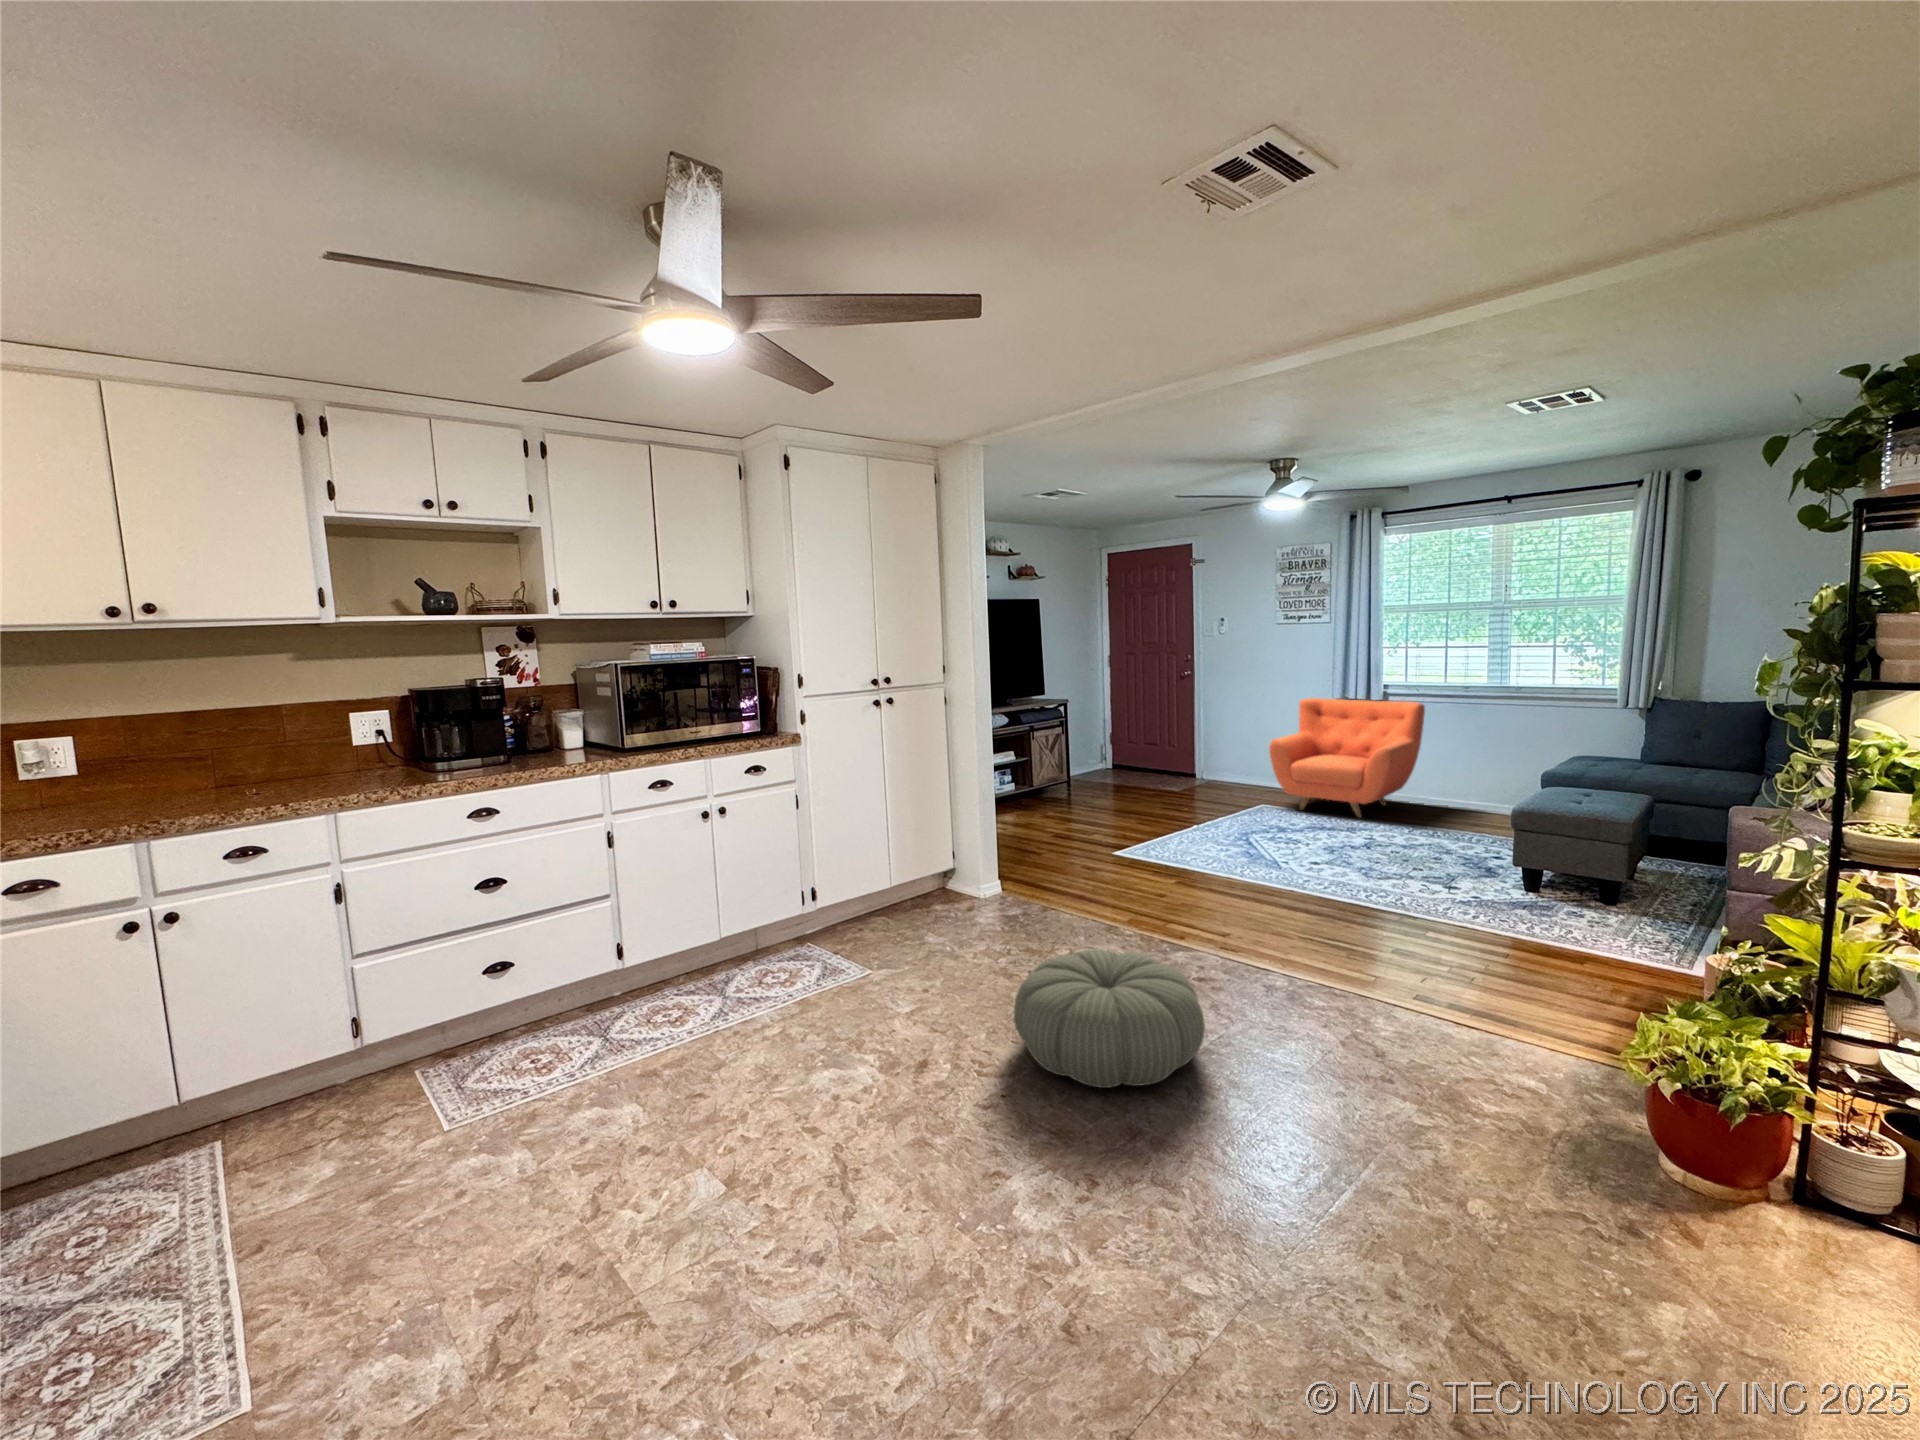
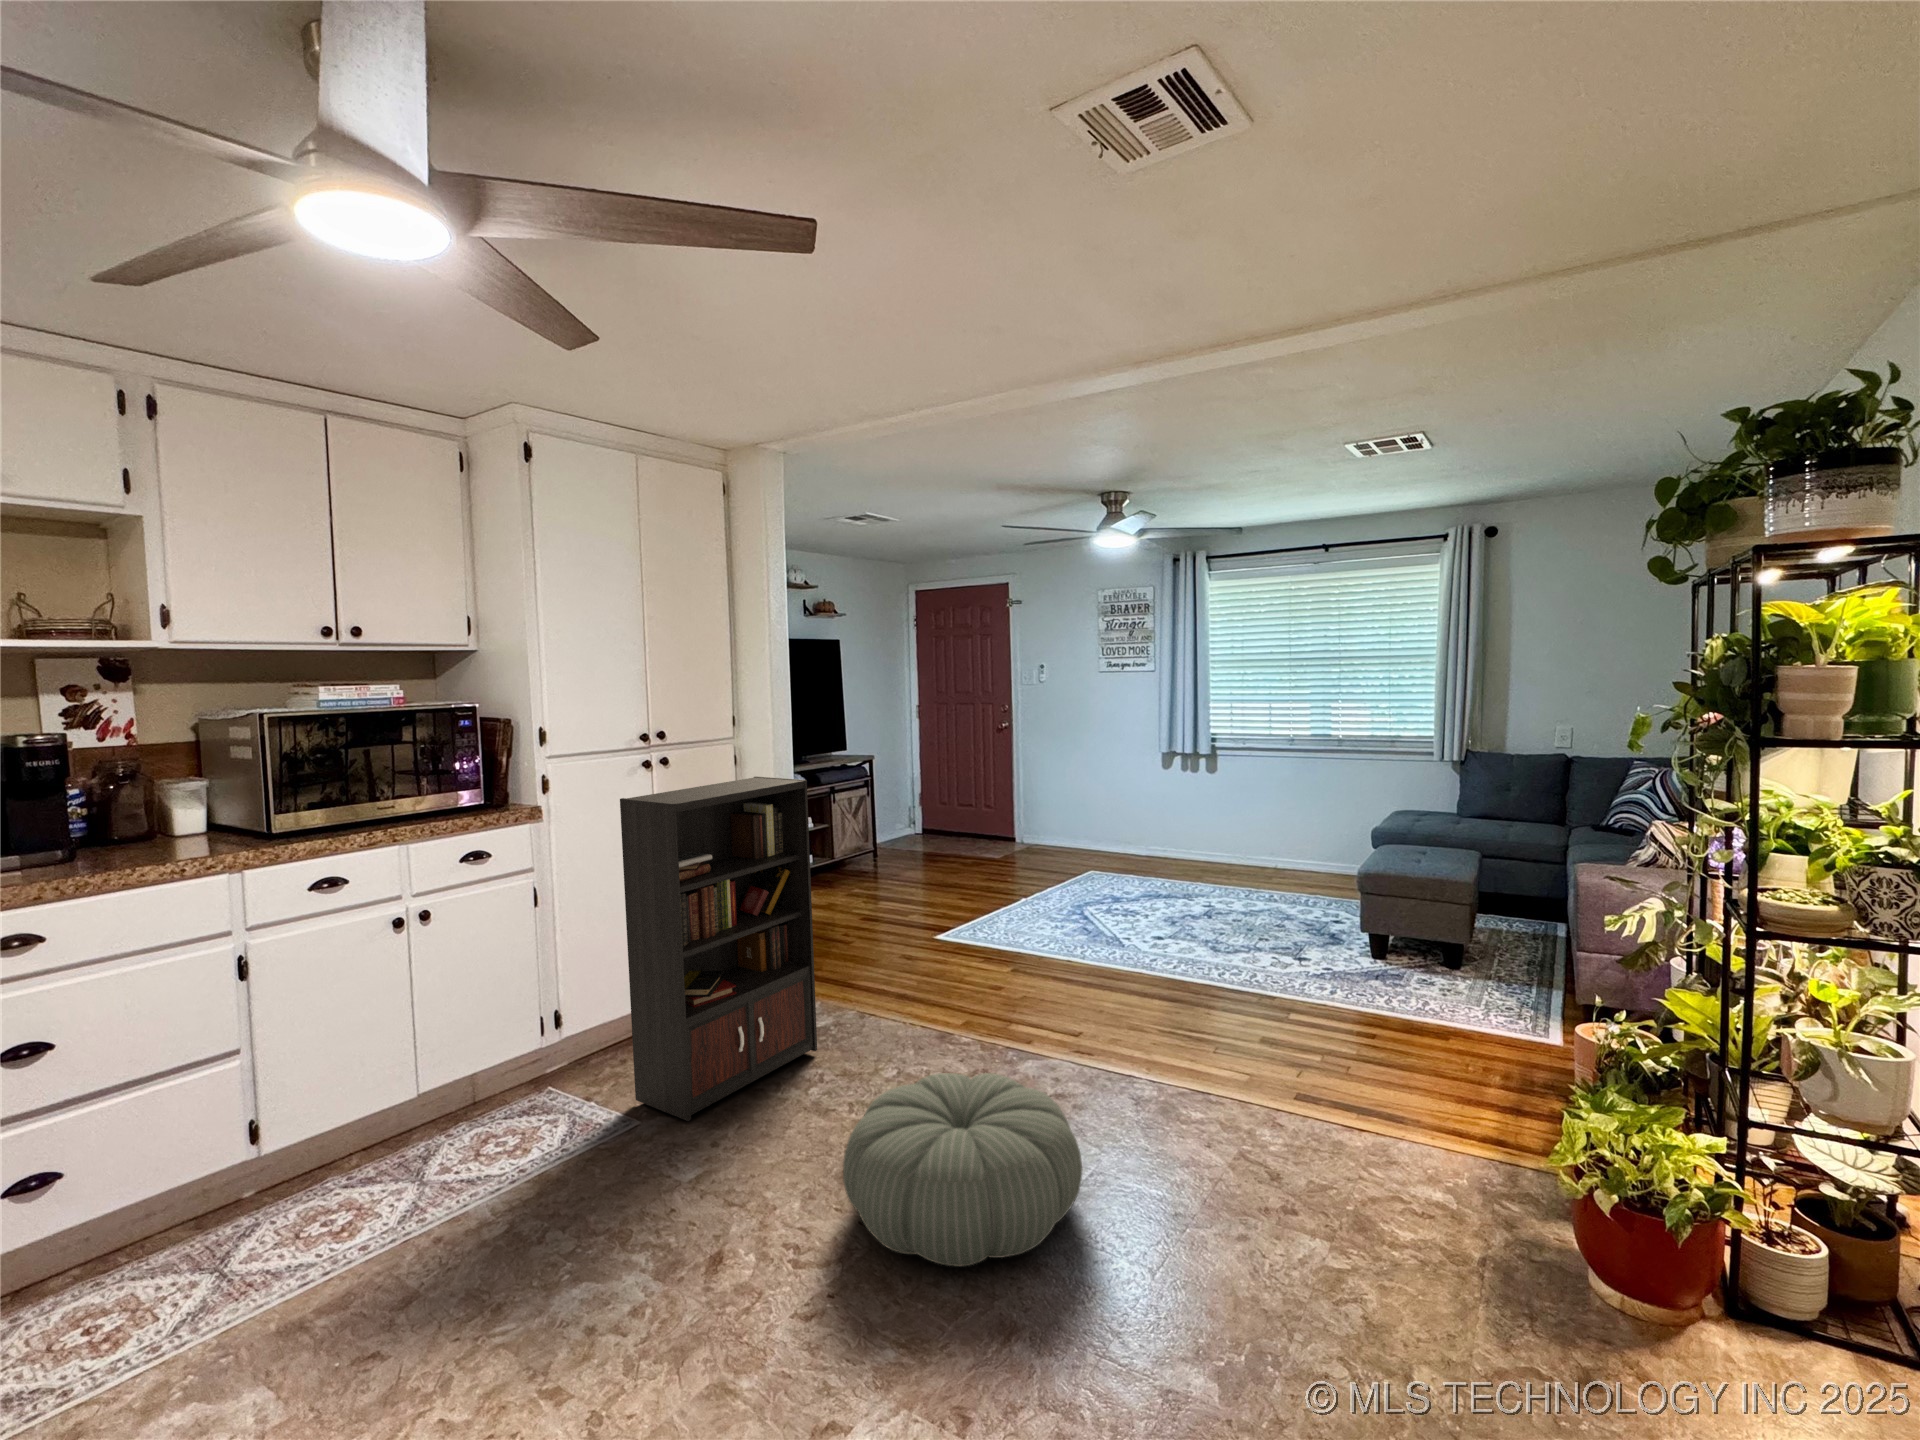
armchair: present [1269,698,1425,818] -> none [1100,753,1253,882]
bookcase: none [852,714,1004,973] -> present [620,777,817,1121]

